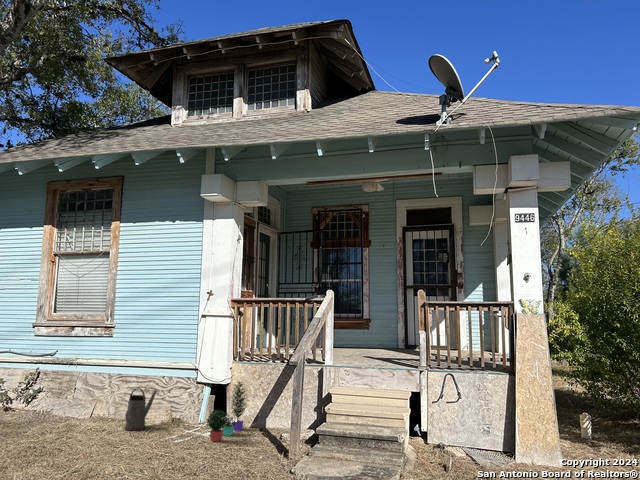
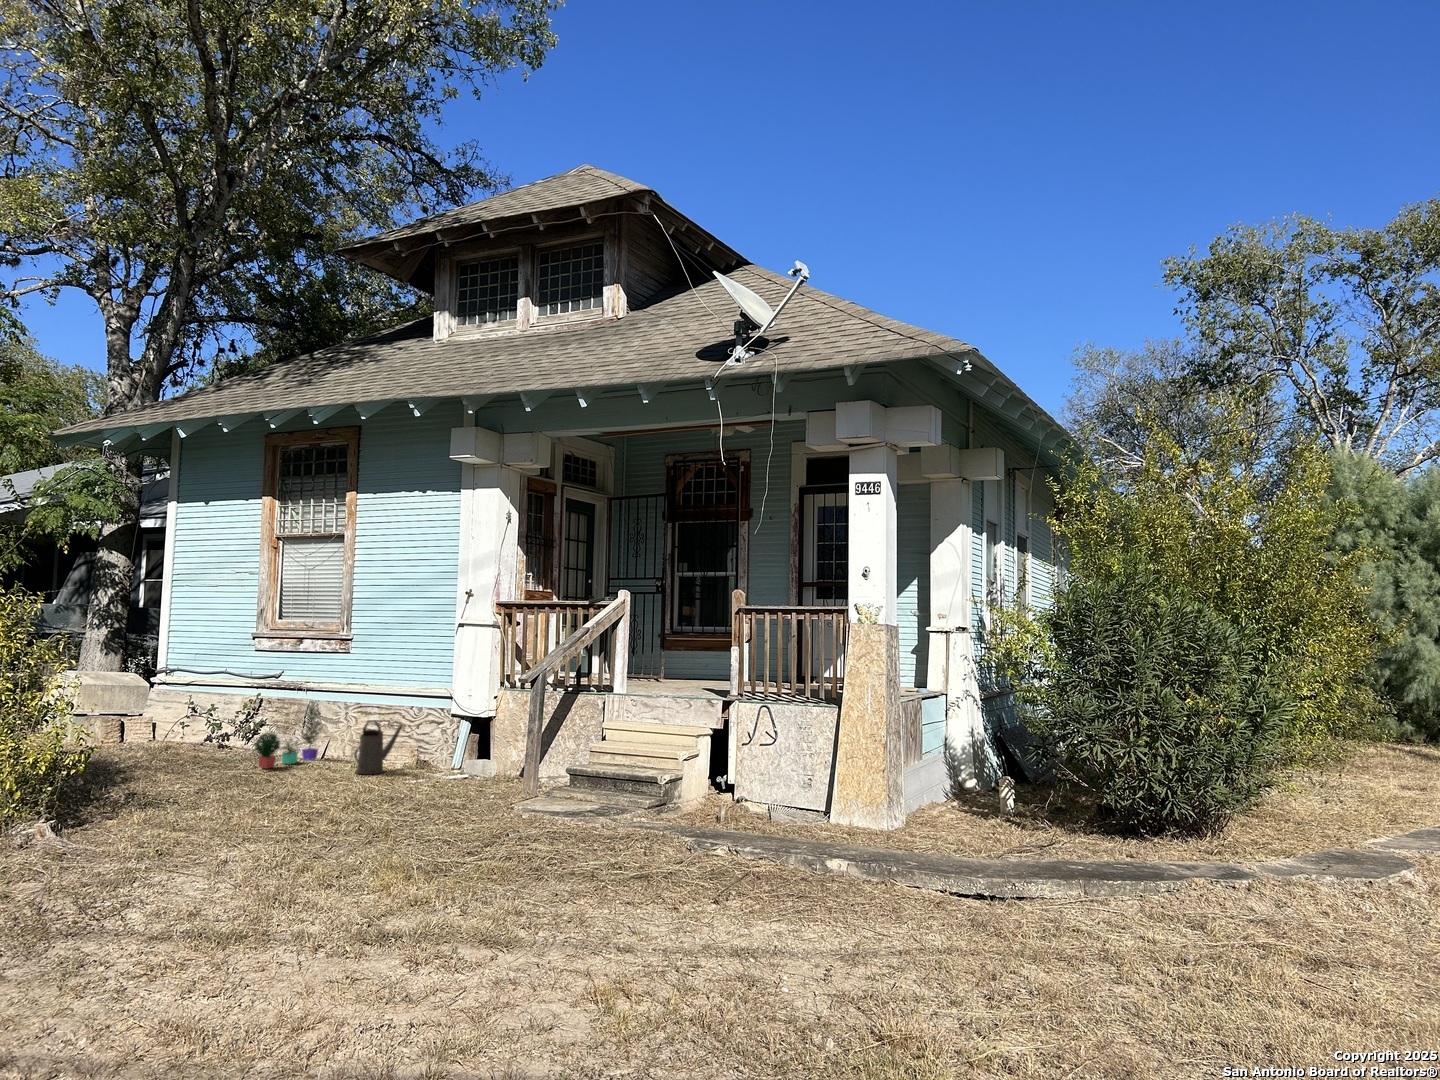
potted plant: present [206,382,247,442] -> present [254,701,321,769]

